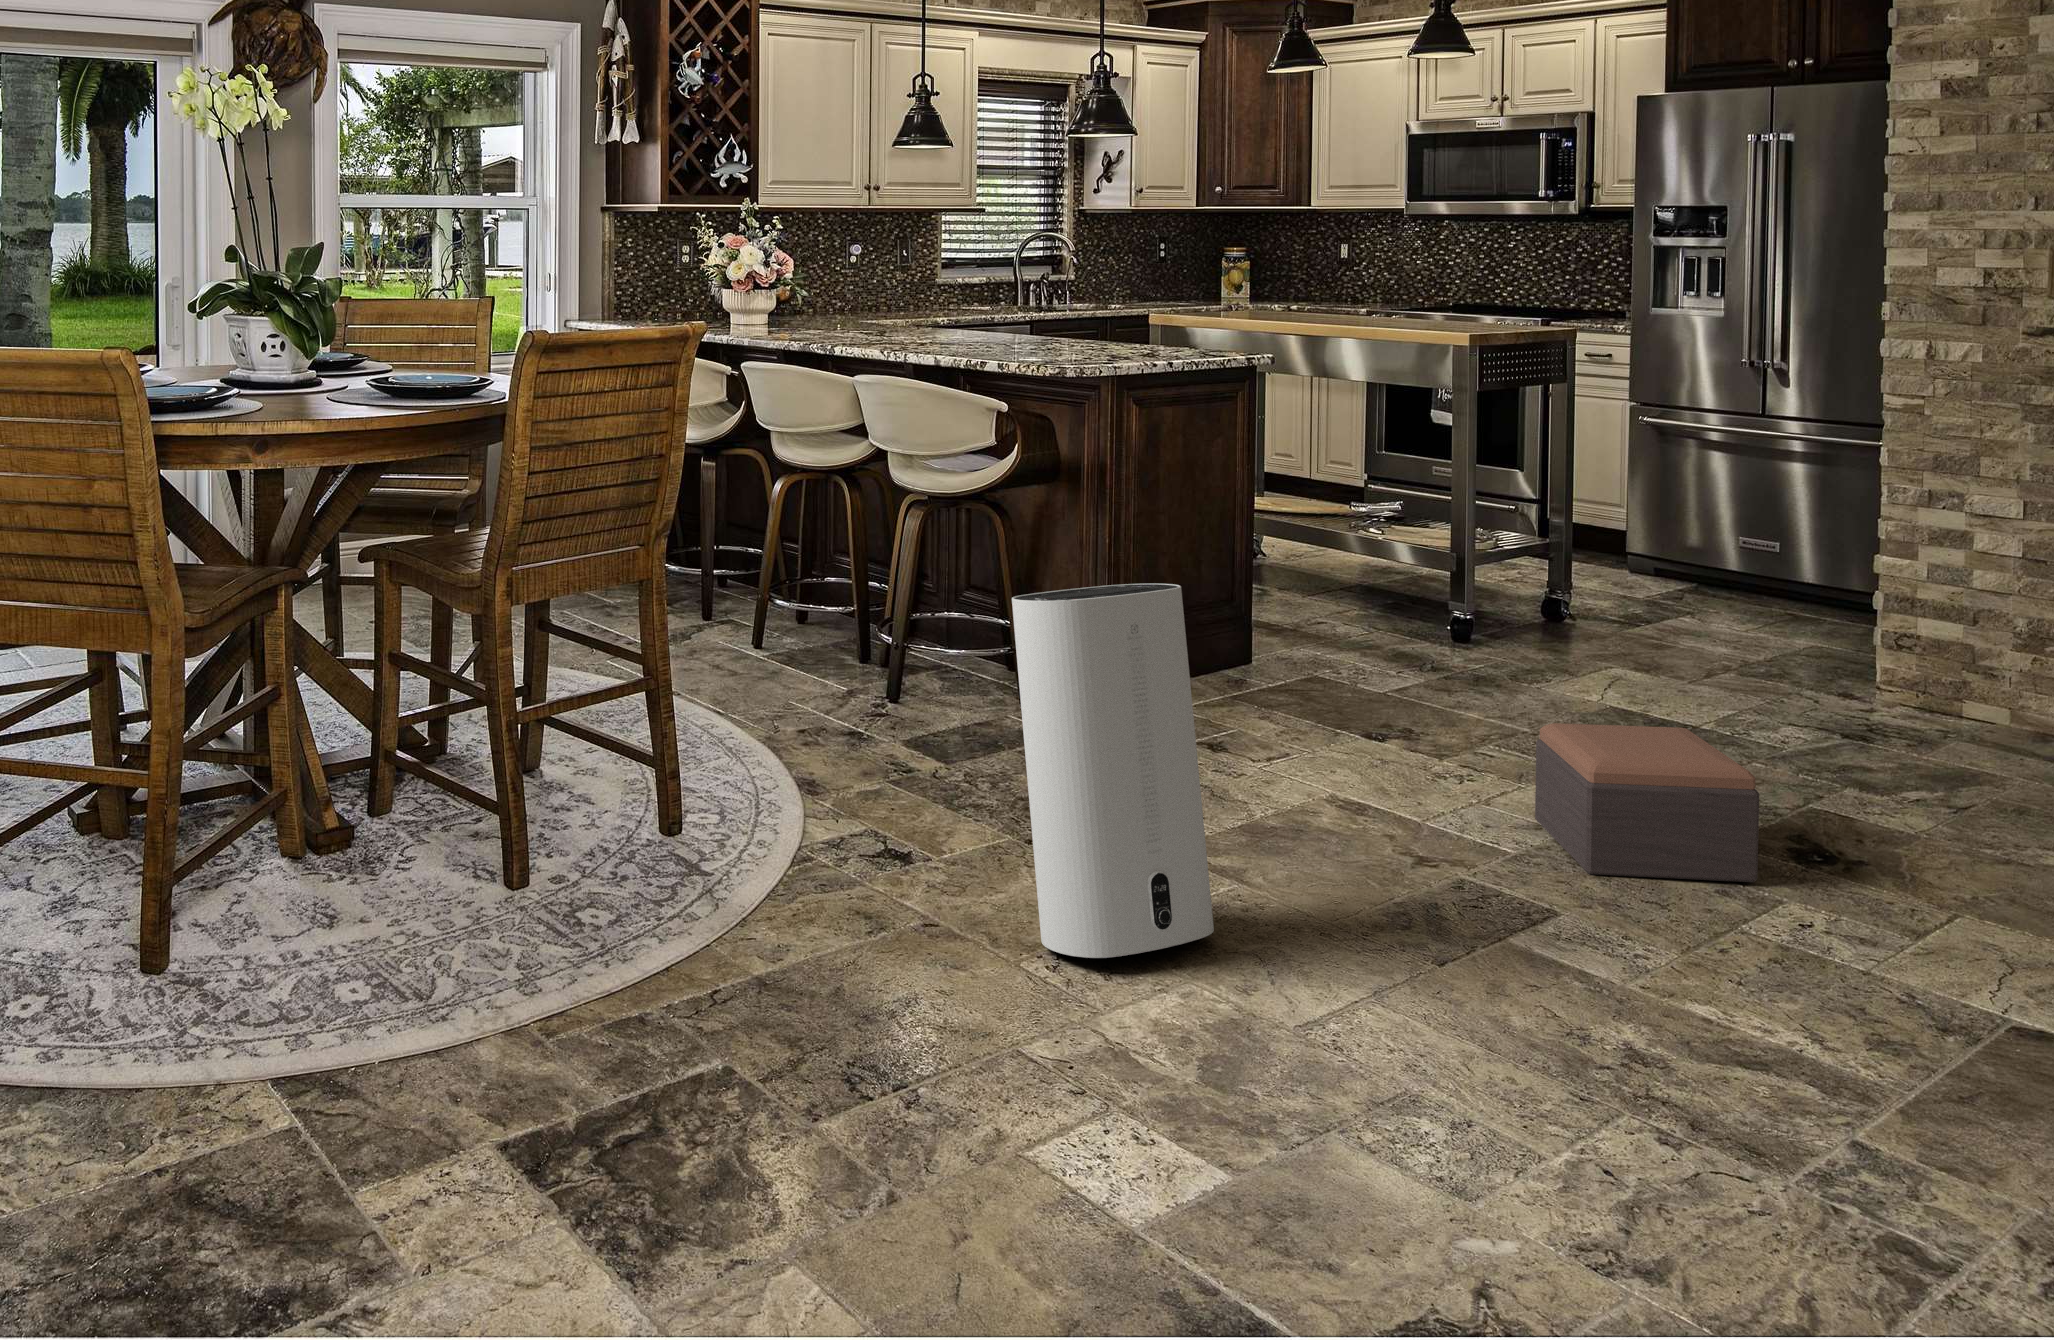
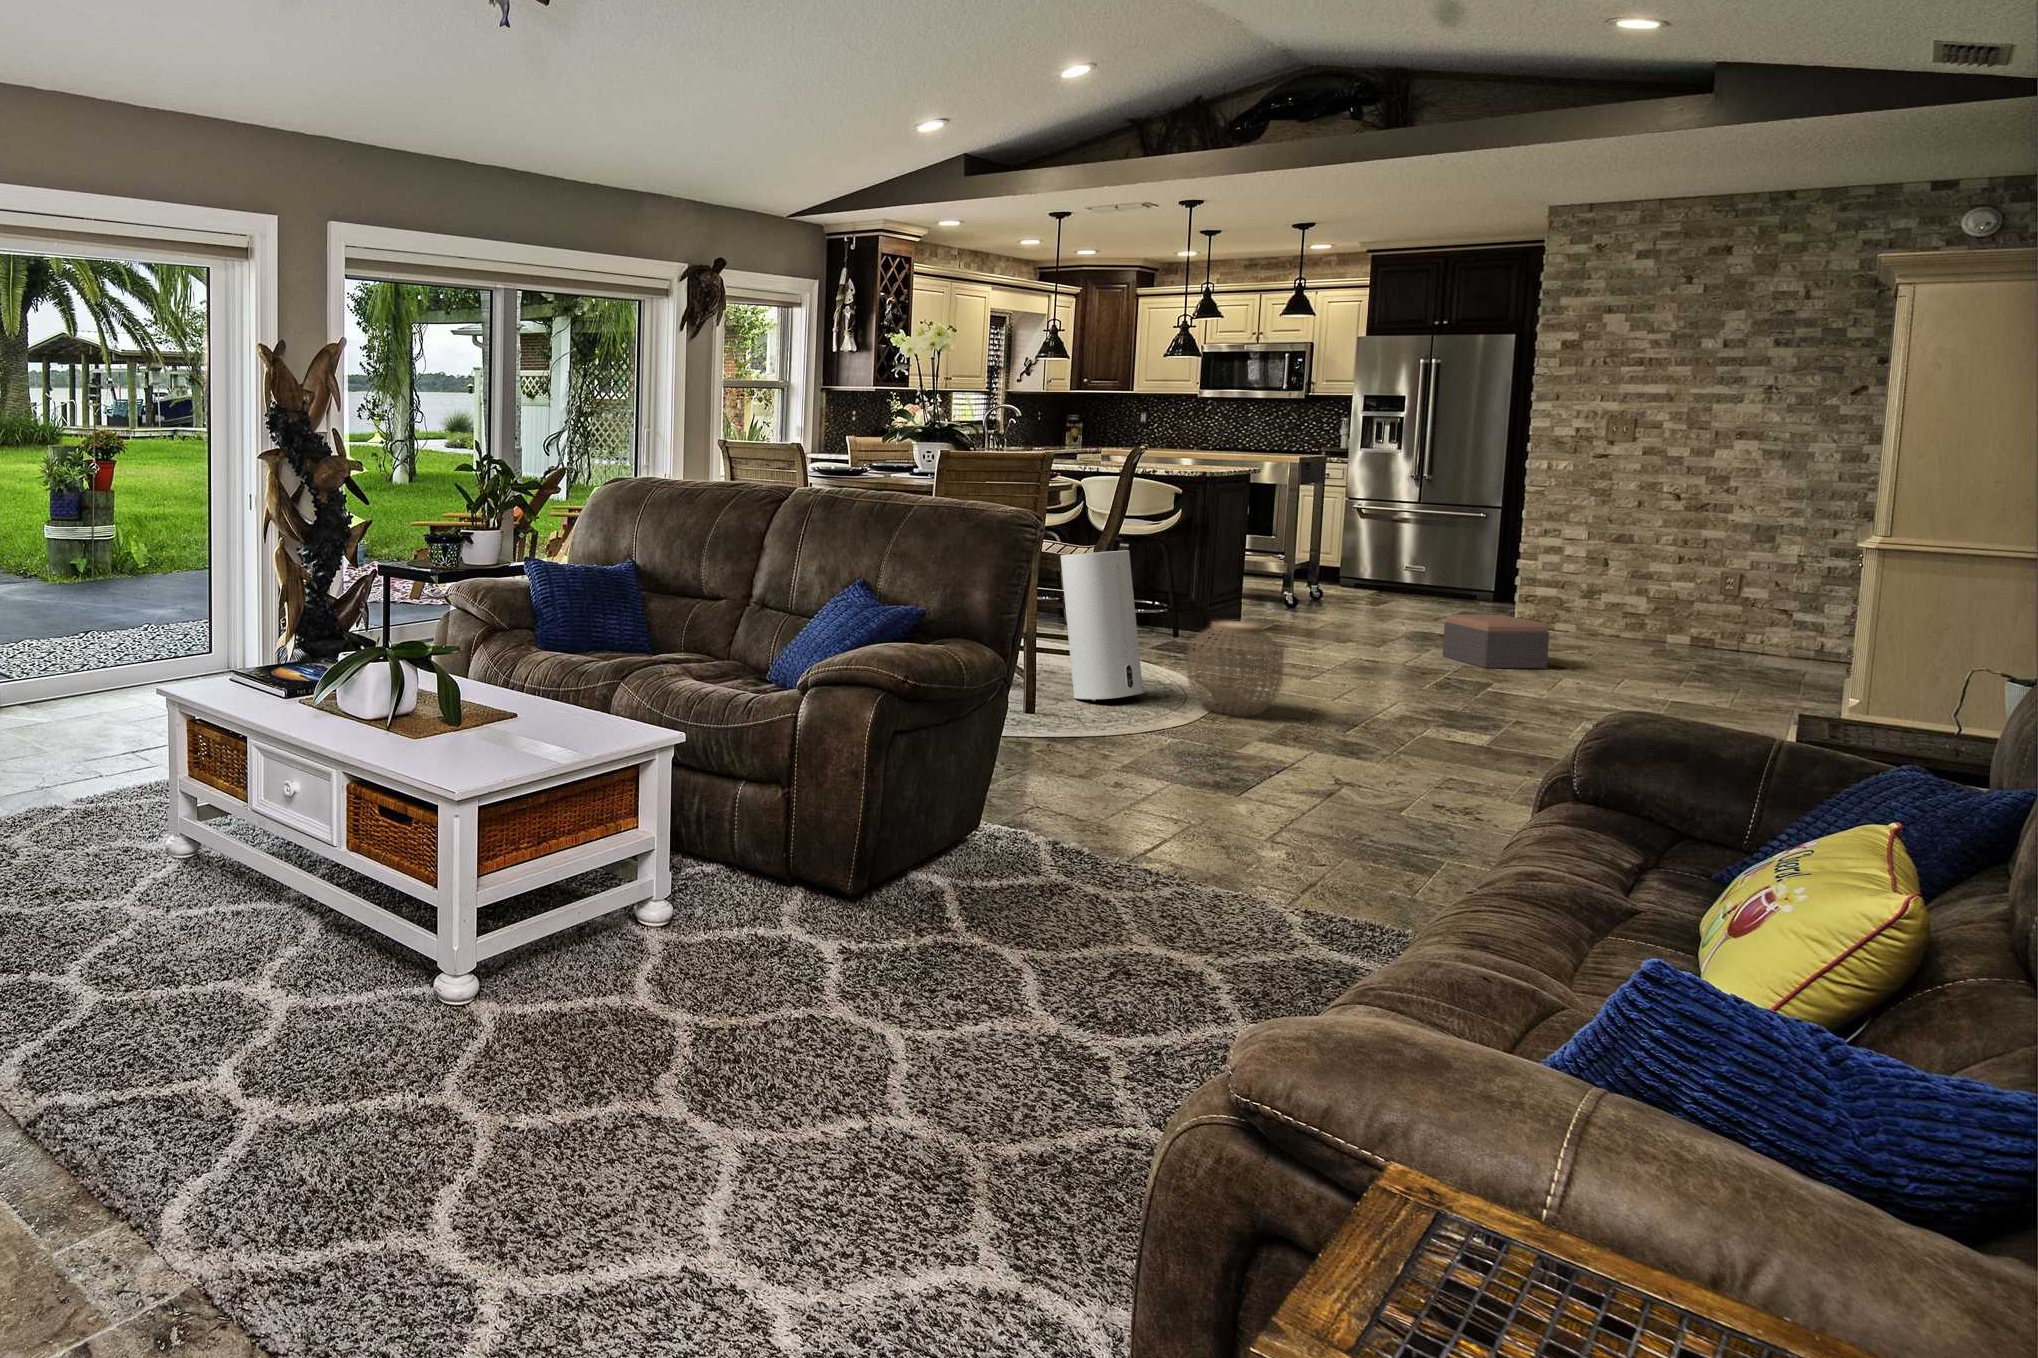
air purifier: present [1012,584,1214,958] -> present [1061,550,1143,701]
woven basket: none [437,819,672,1110] -> present [1187,620,1284,715]

